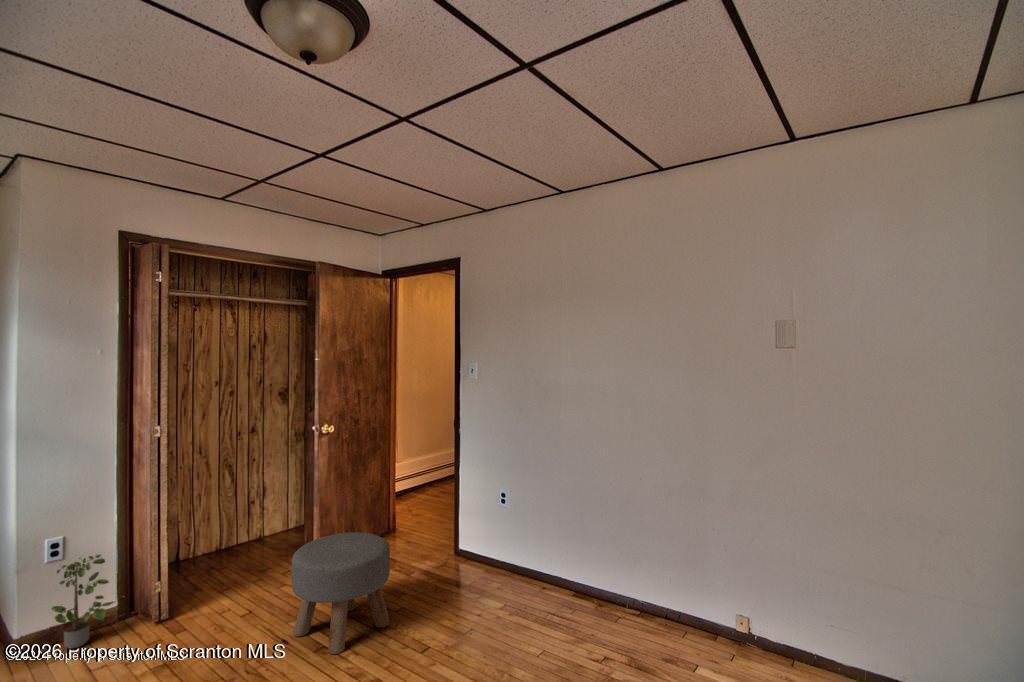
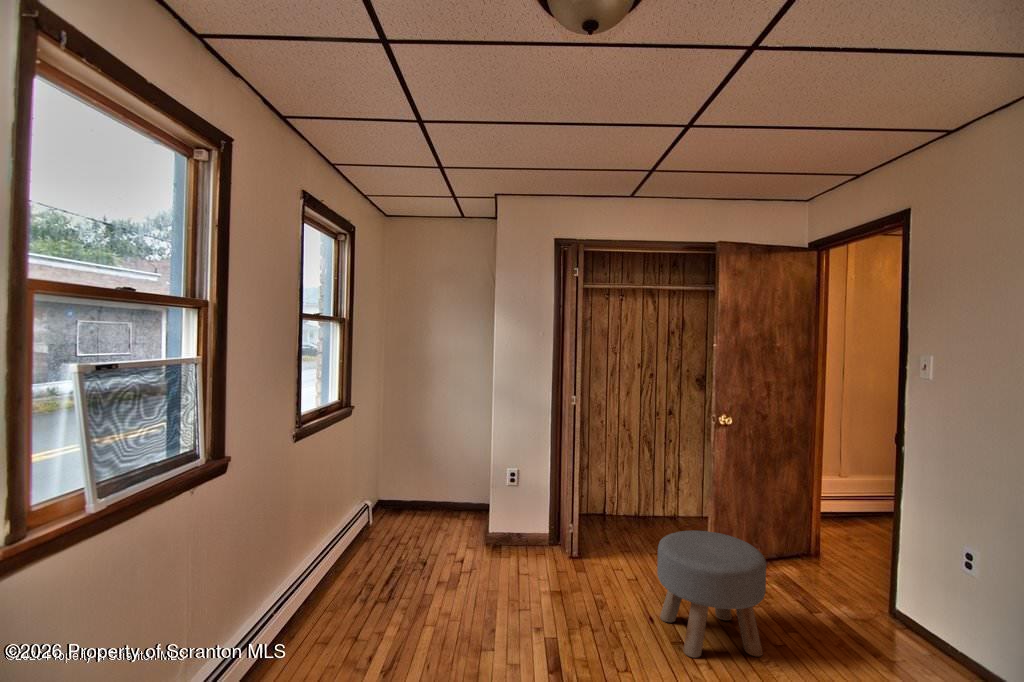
potted plant: present [52,555,114,649] -> none [507,486,545,554]

